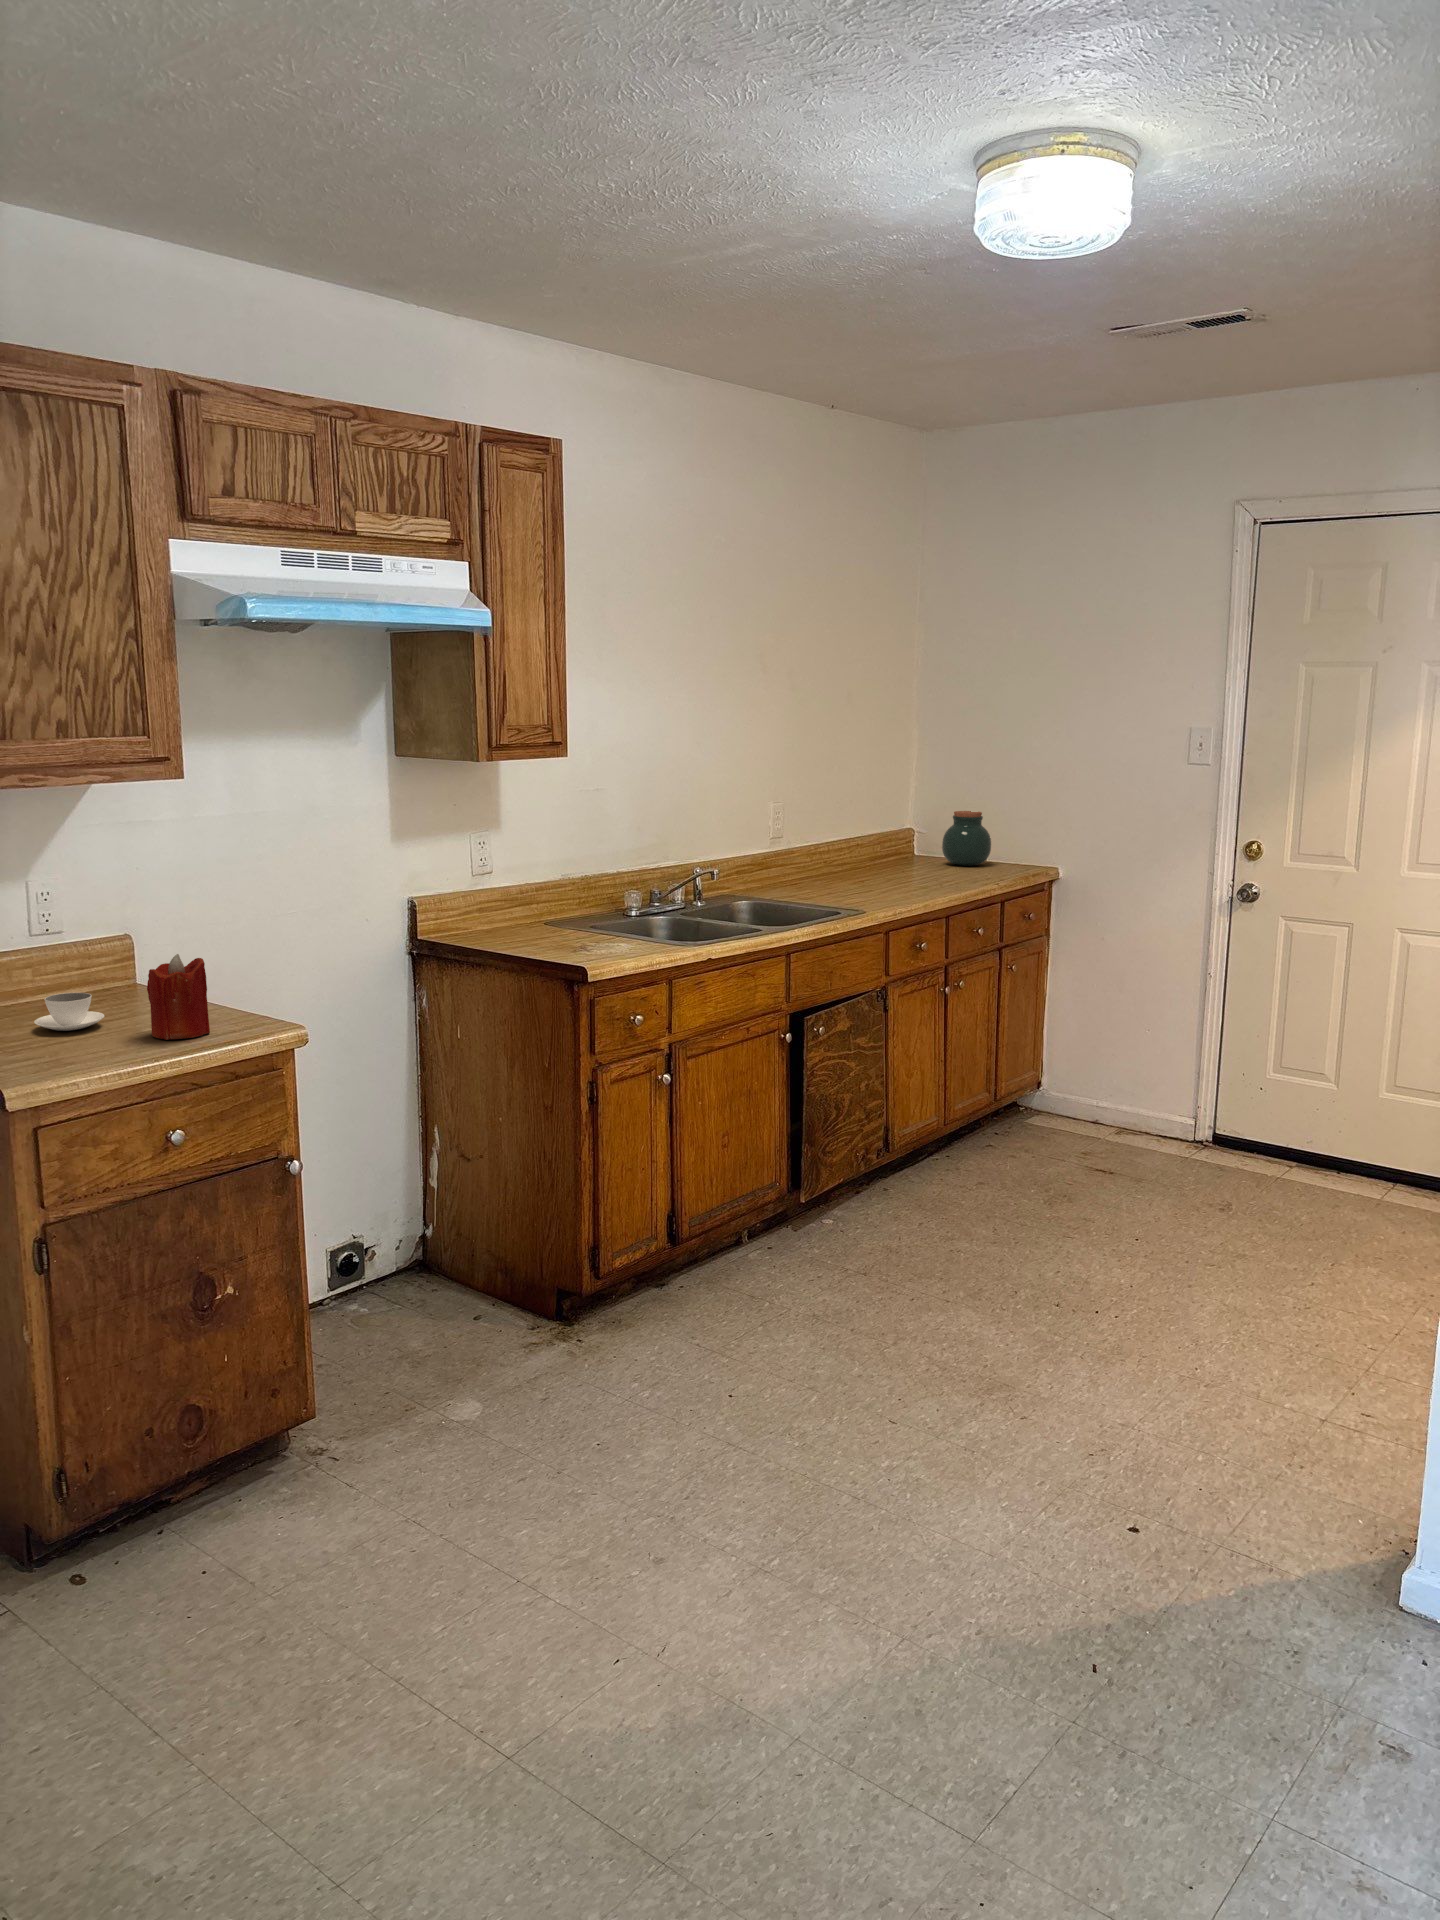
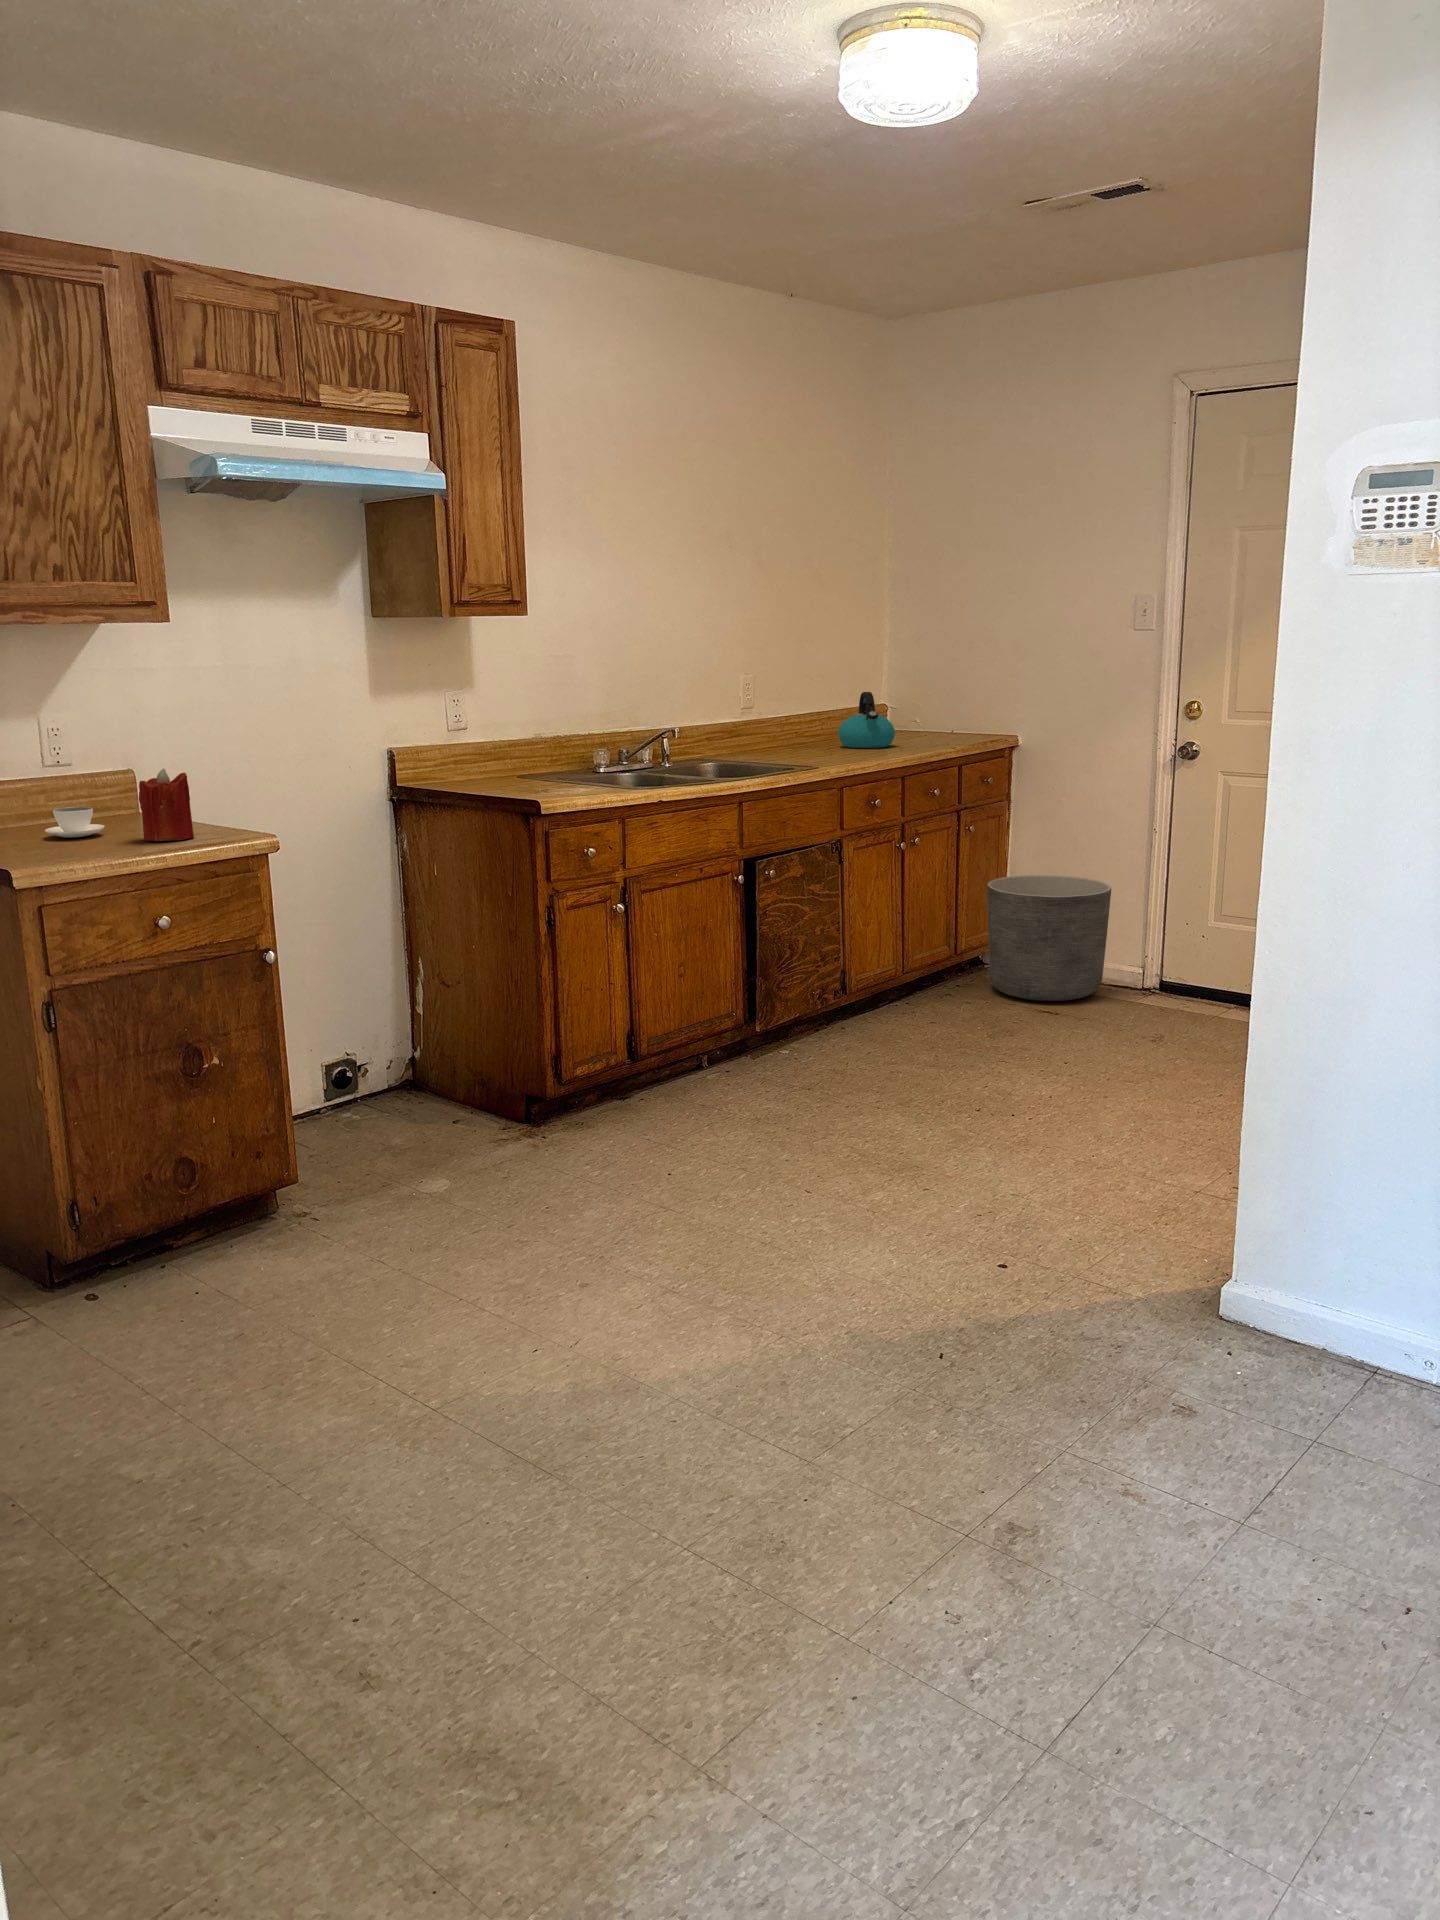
jar: present [942,811,991,866] -> none [912,686,958,737]
kettle: none [872,822,933,882] -> present [838,692,895,748]
planter: none [1030,1016,1163,1155] -> present [987,875,1111,1001]

